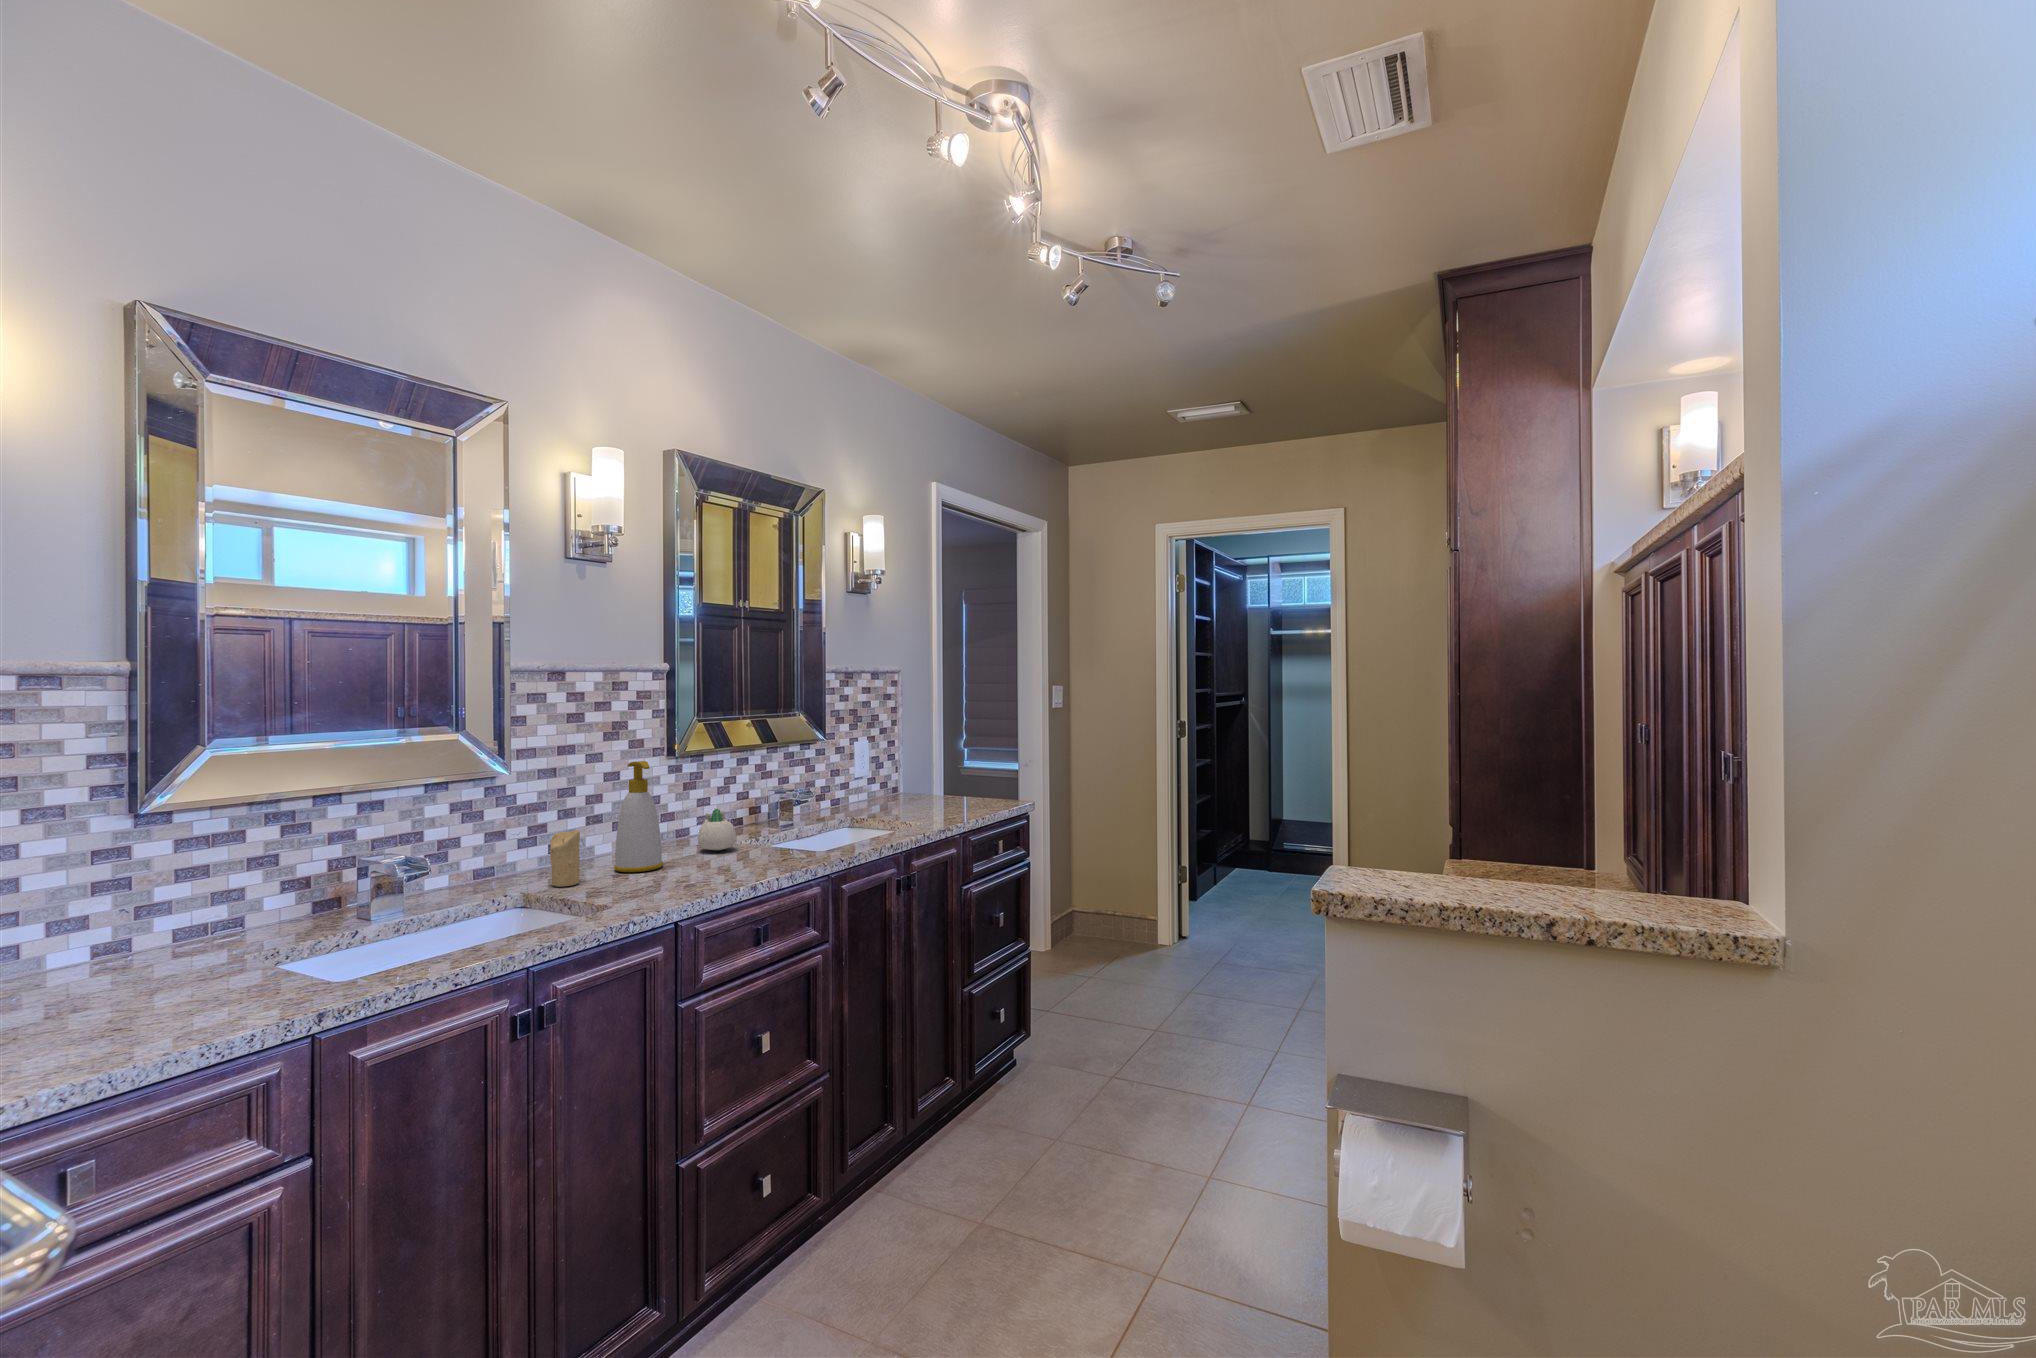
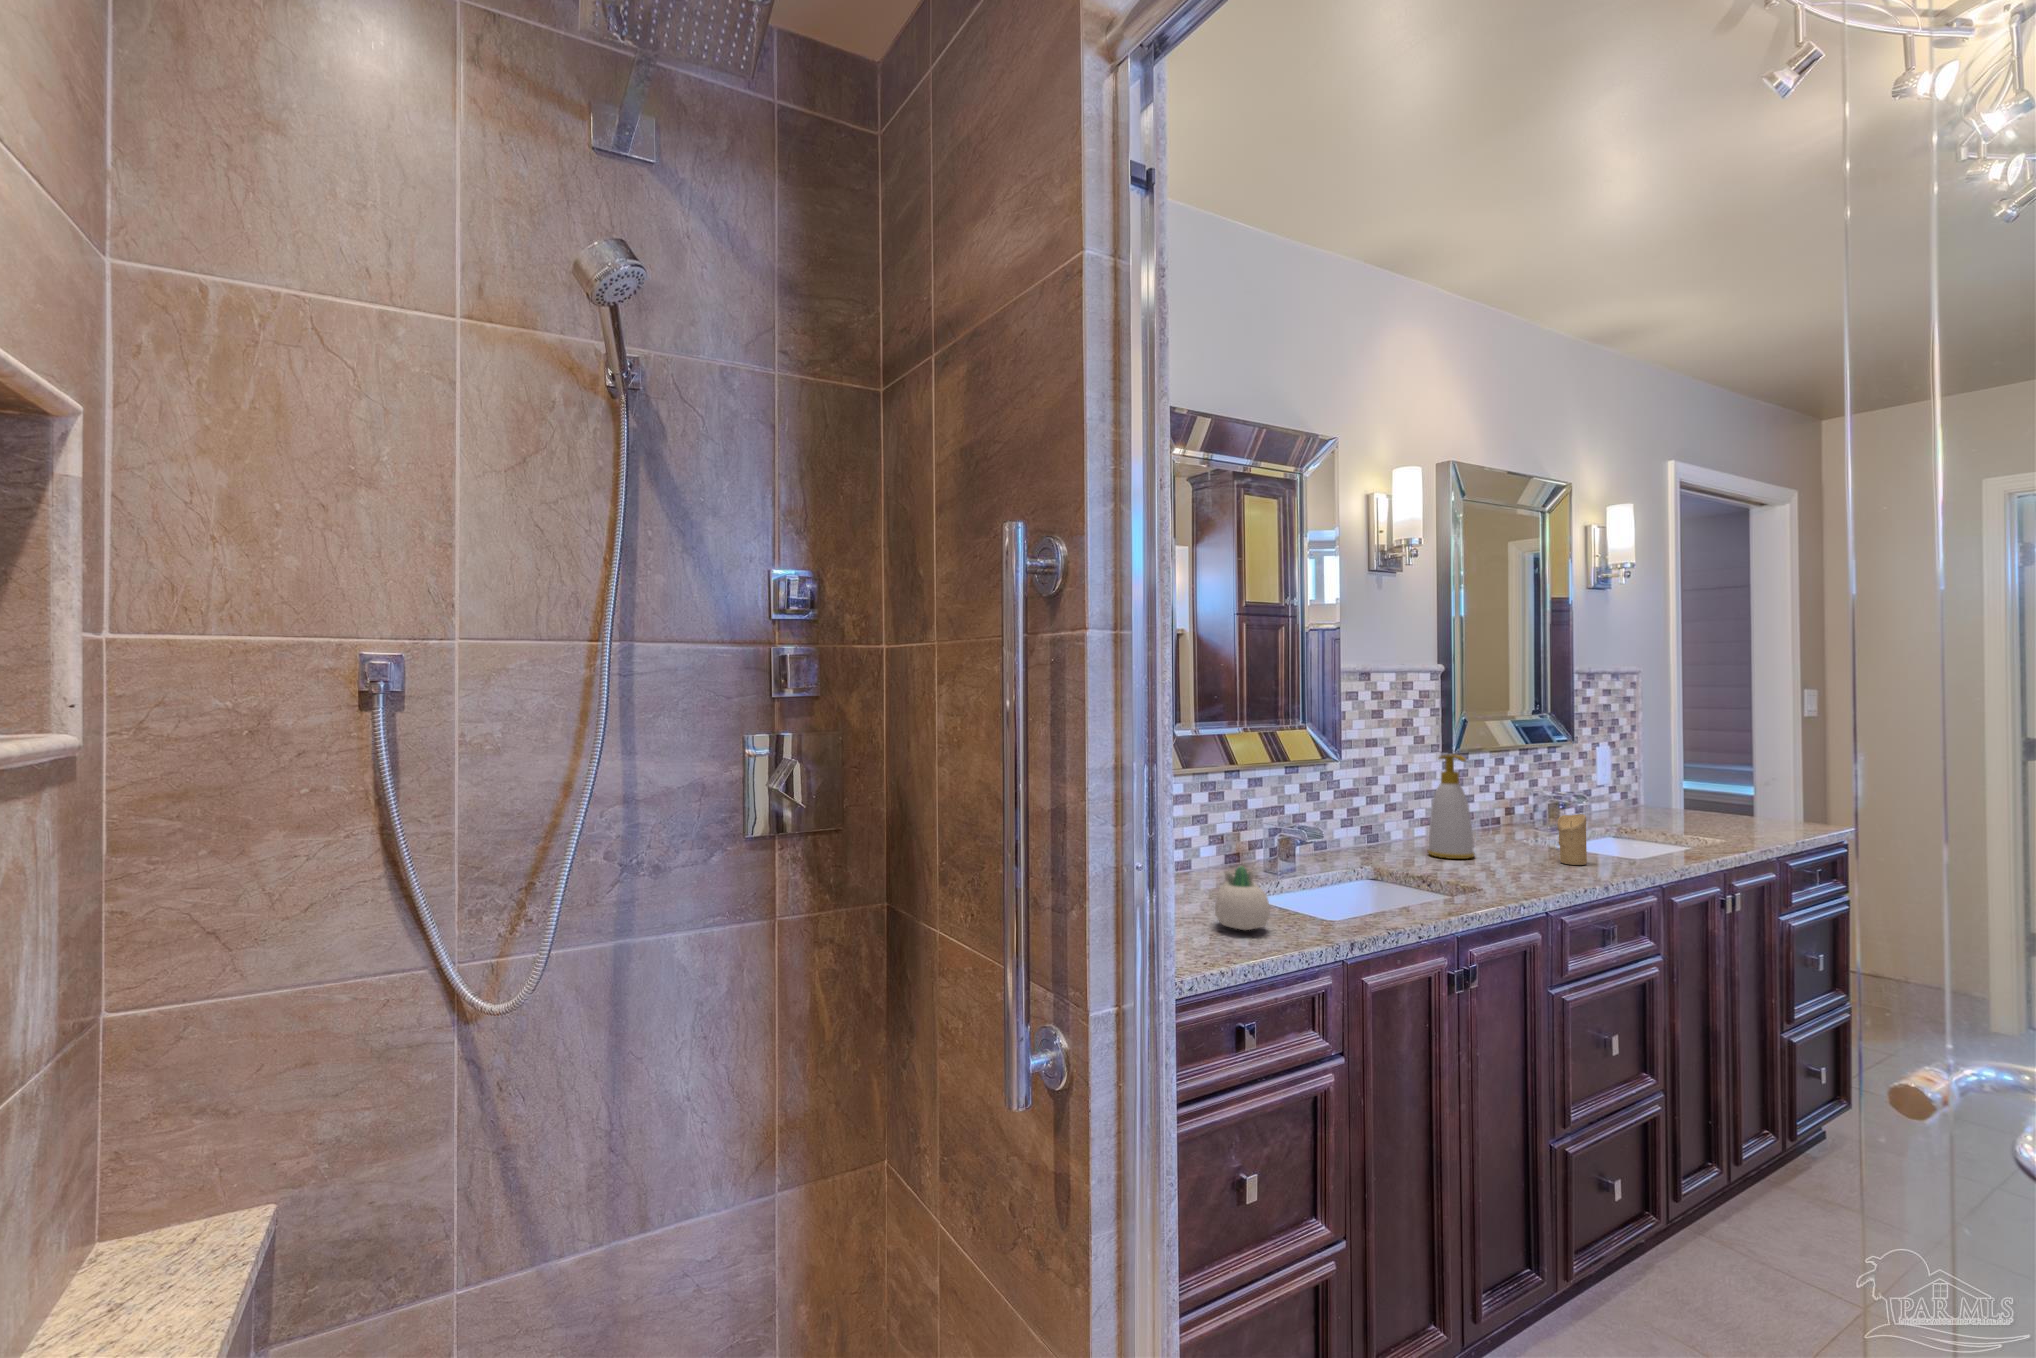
succulent planter: present [698,808,736,851] -> present [1215,866,1270,930]
candle: present [550,830,580,887] -> present [1557,814,1587,865]

